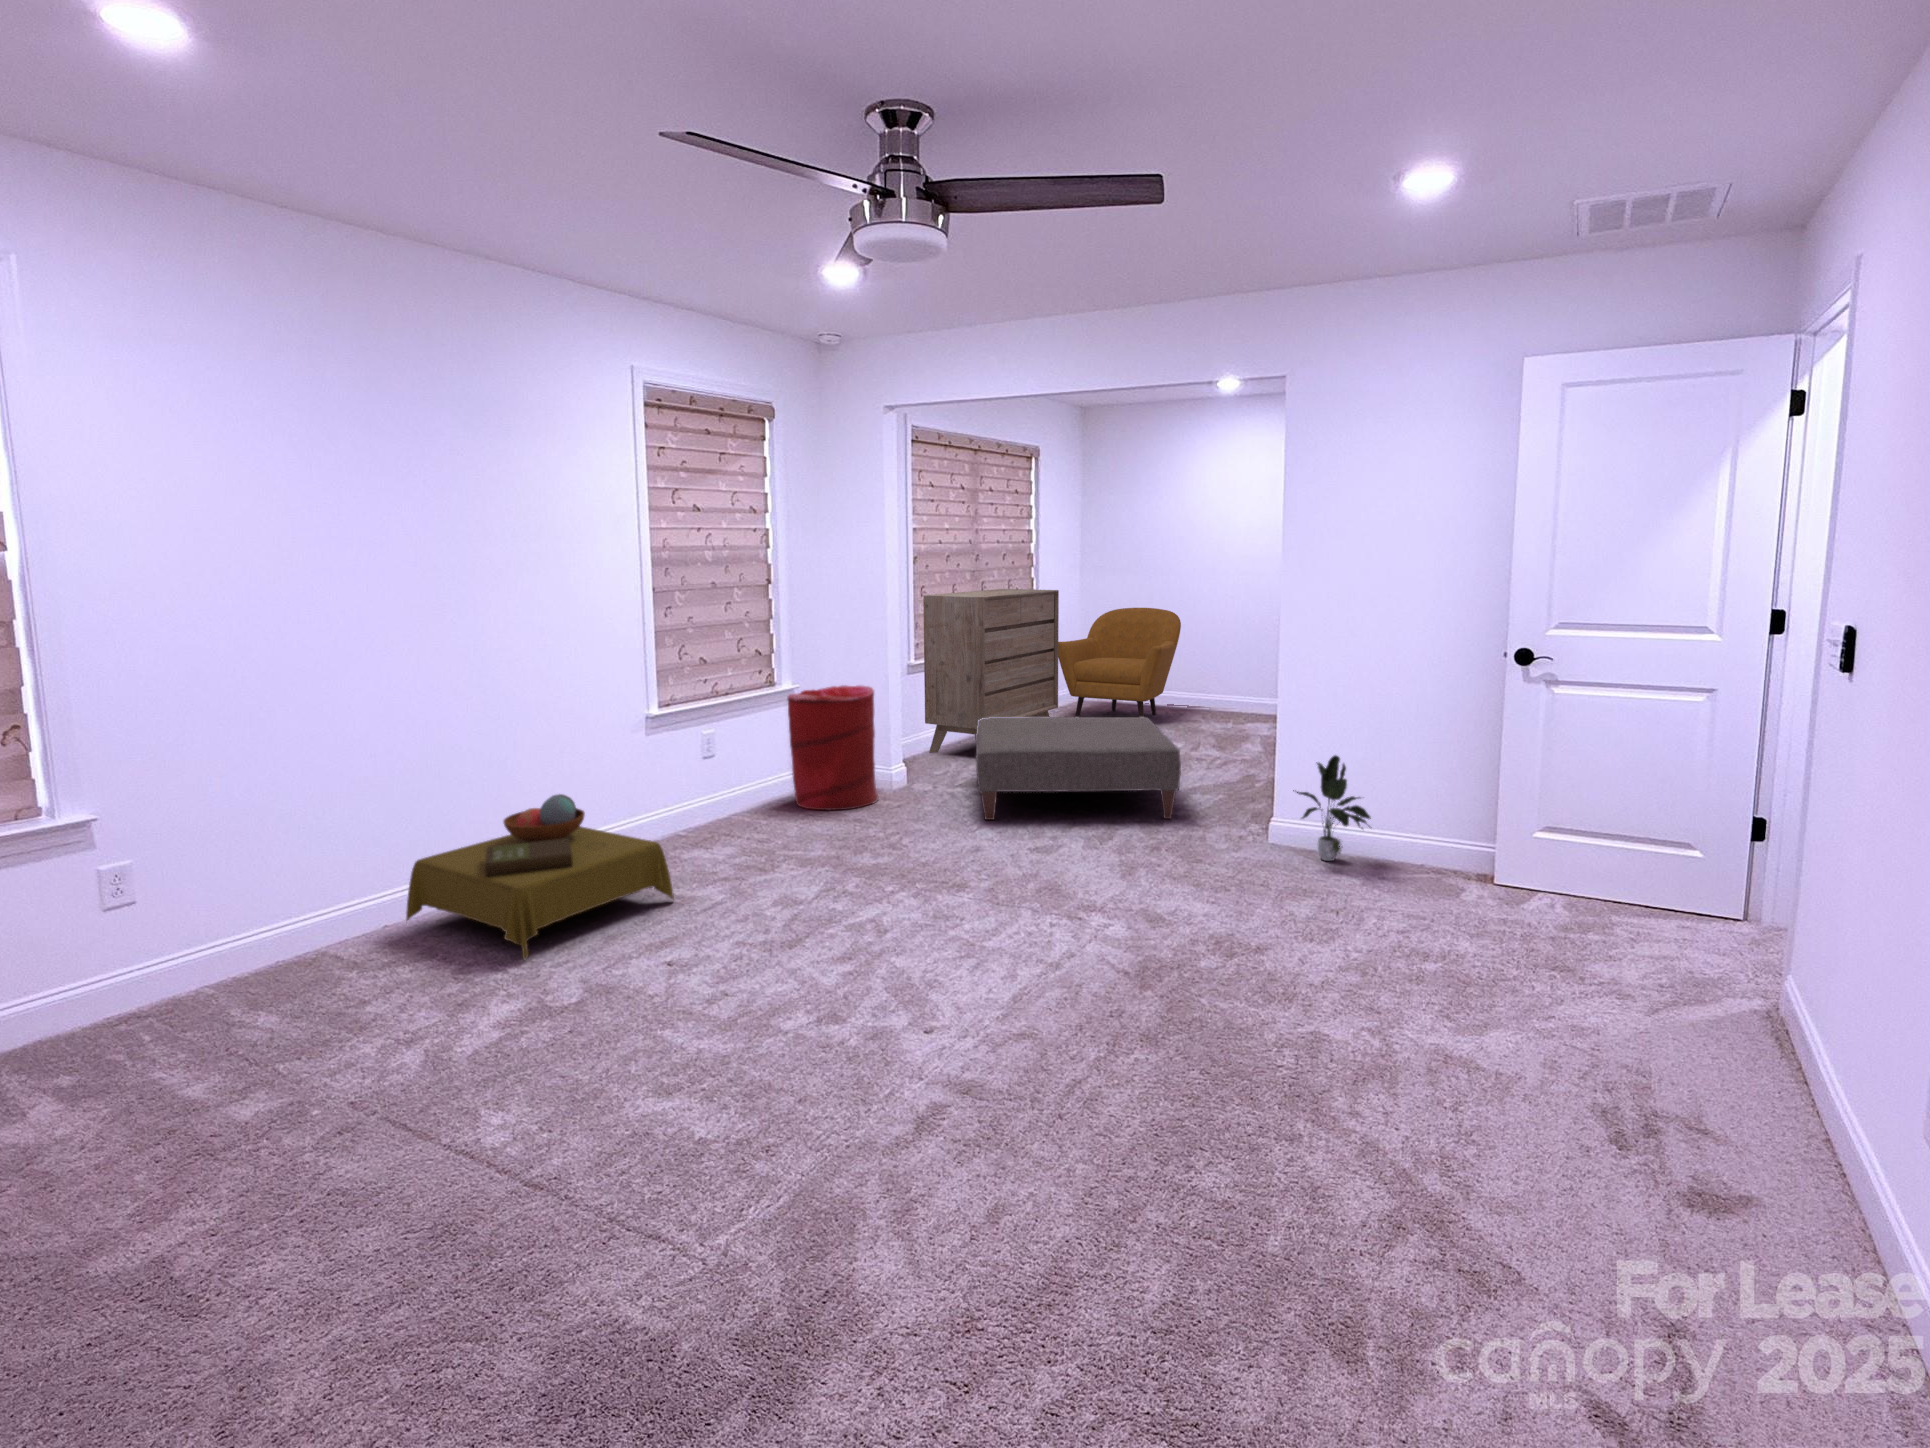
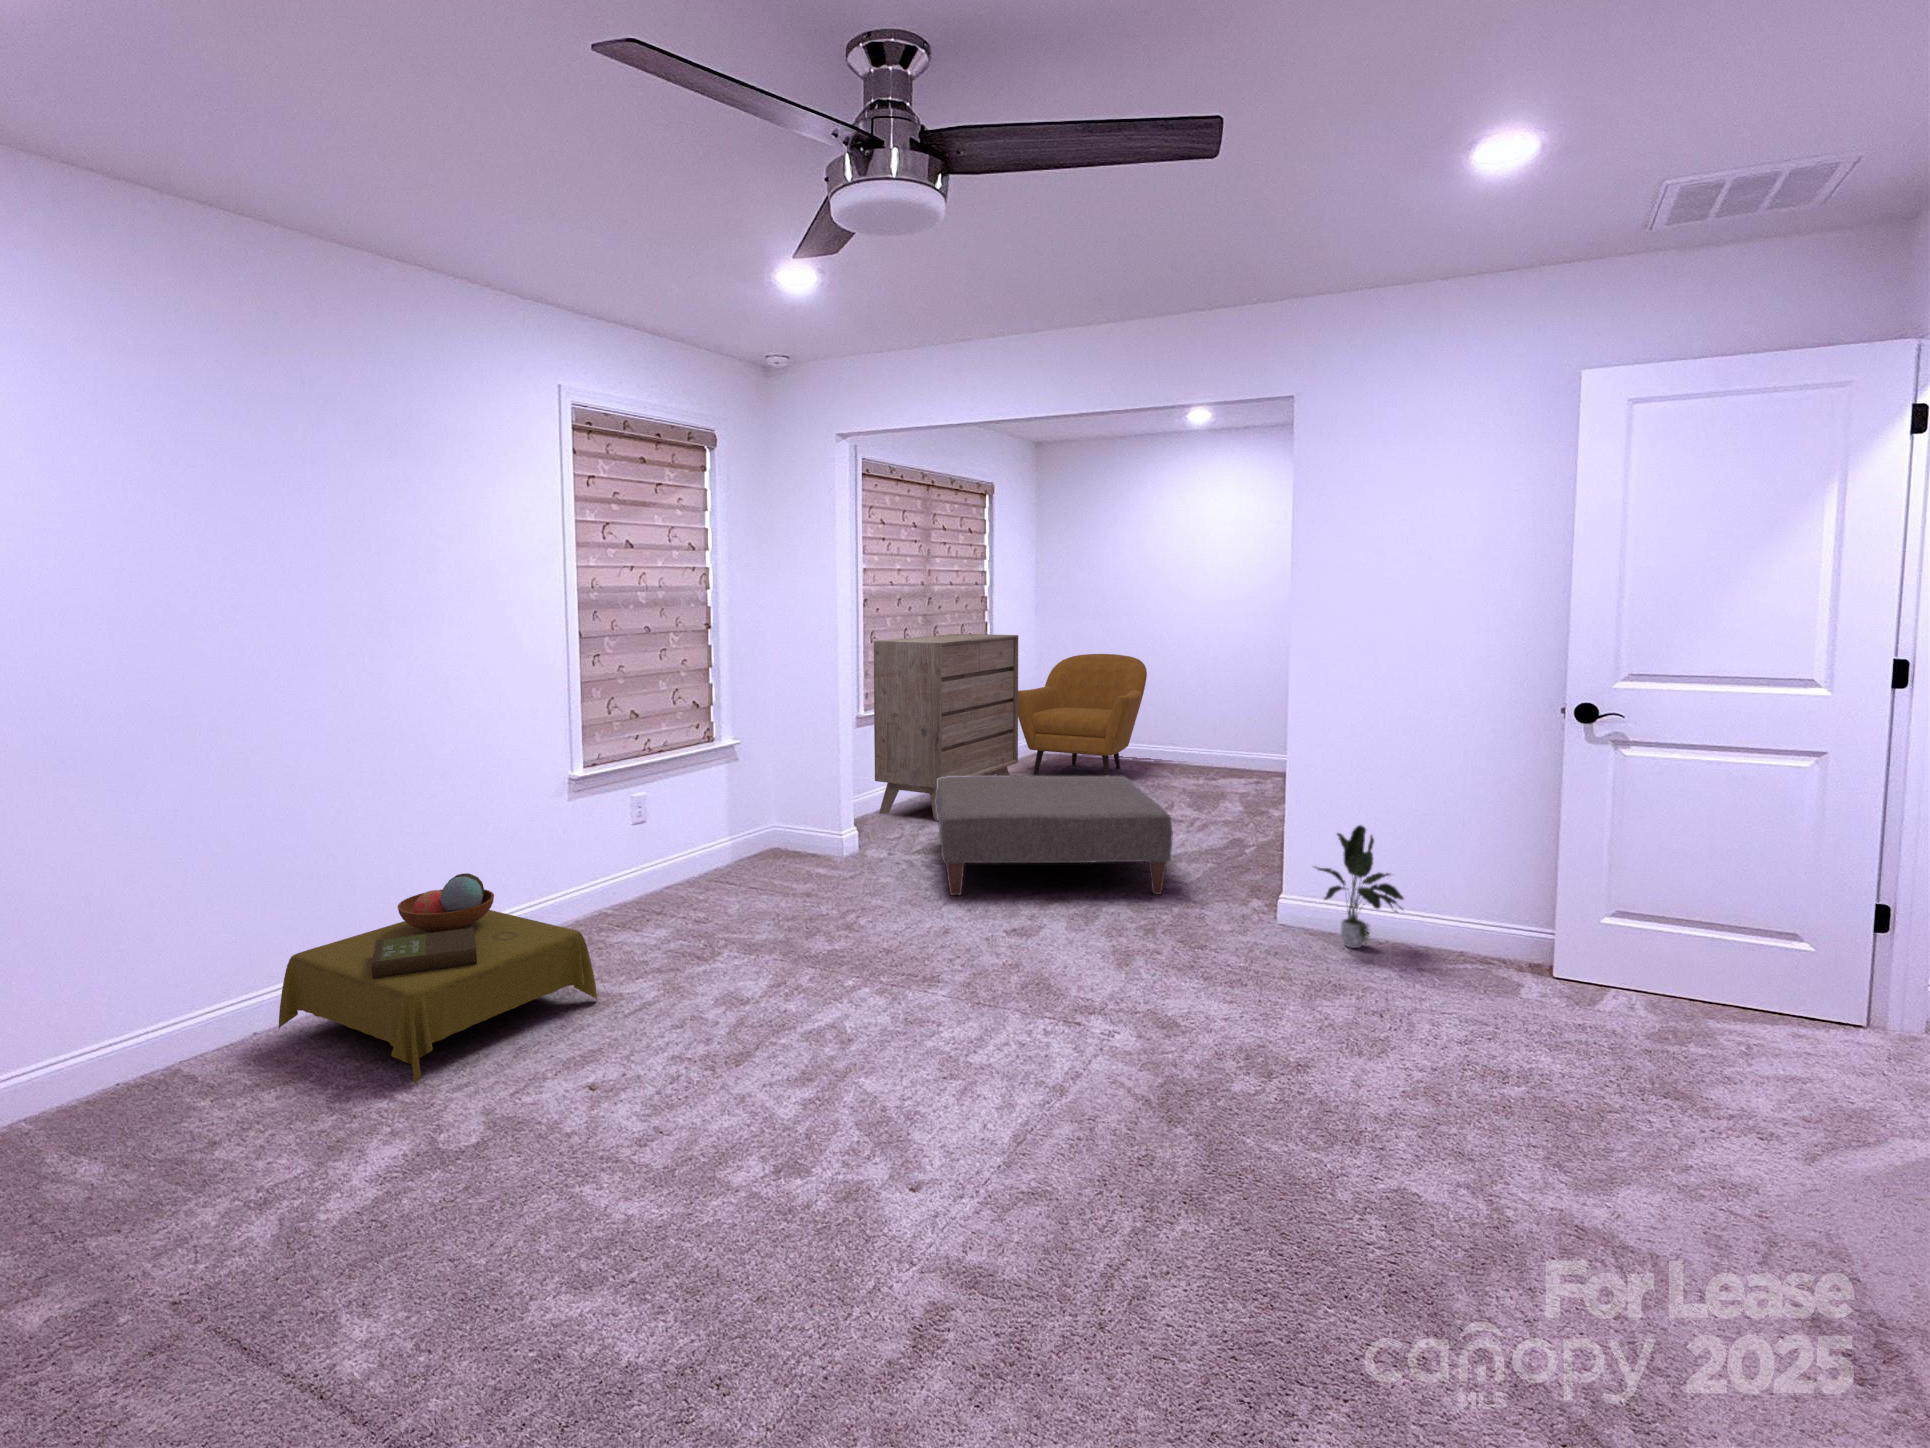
laundry hamper: present [787,685,878,810] -> none [726,741,828,883]

